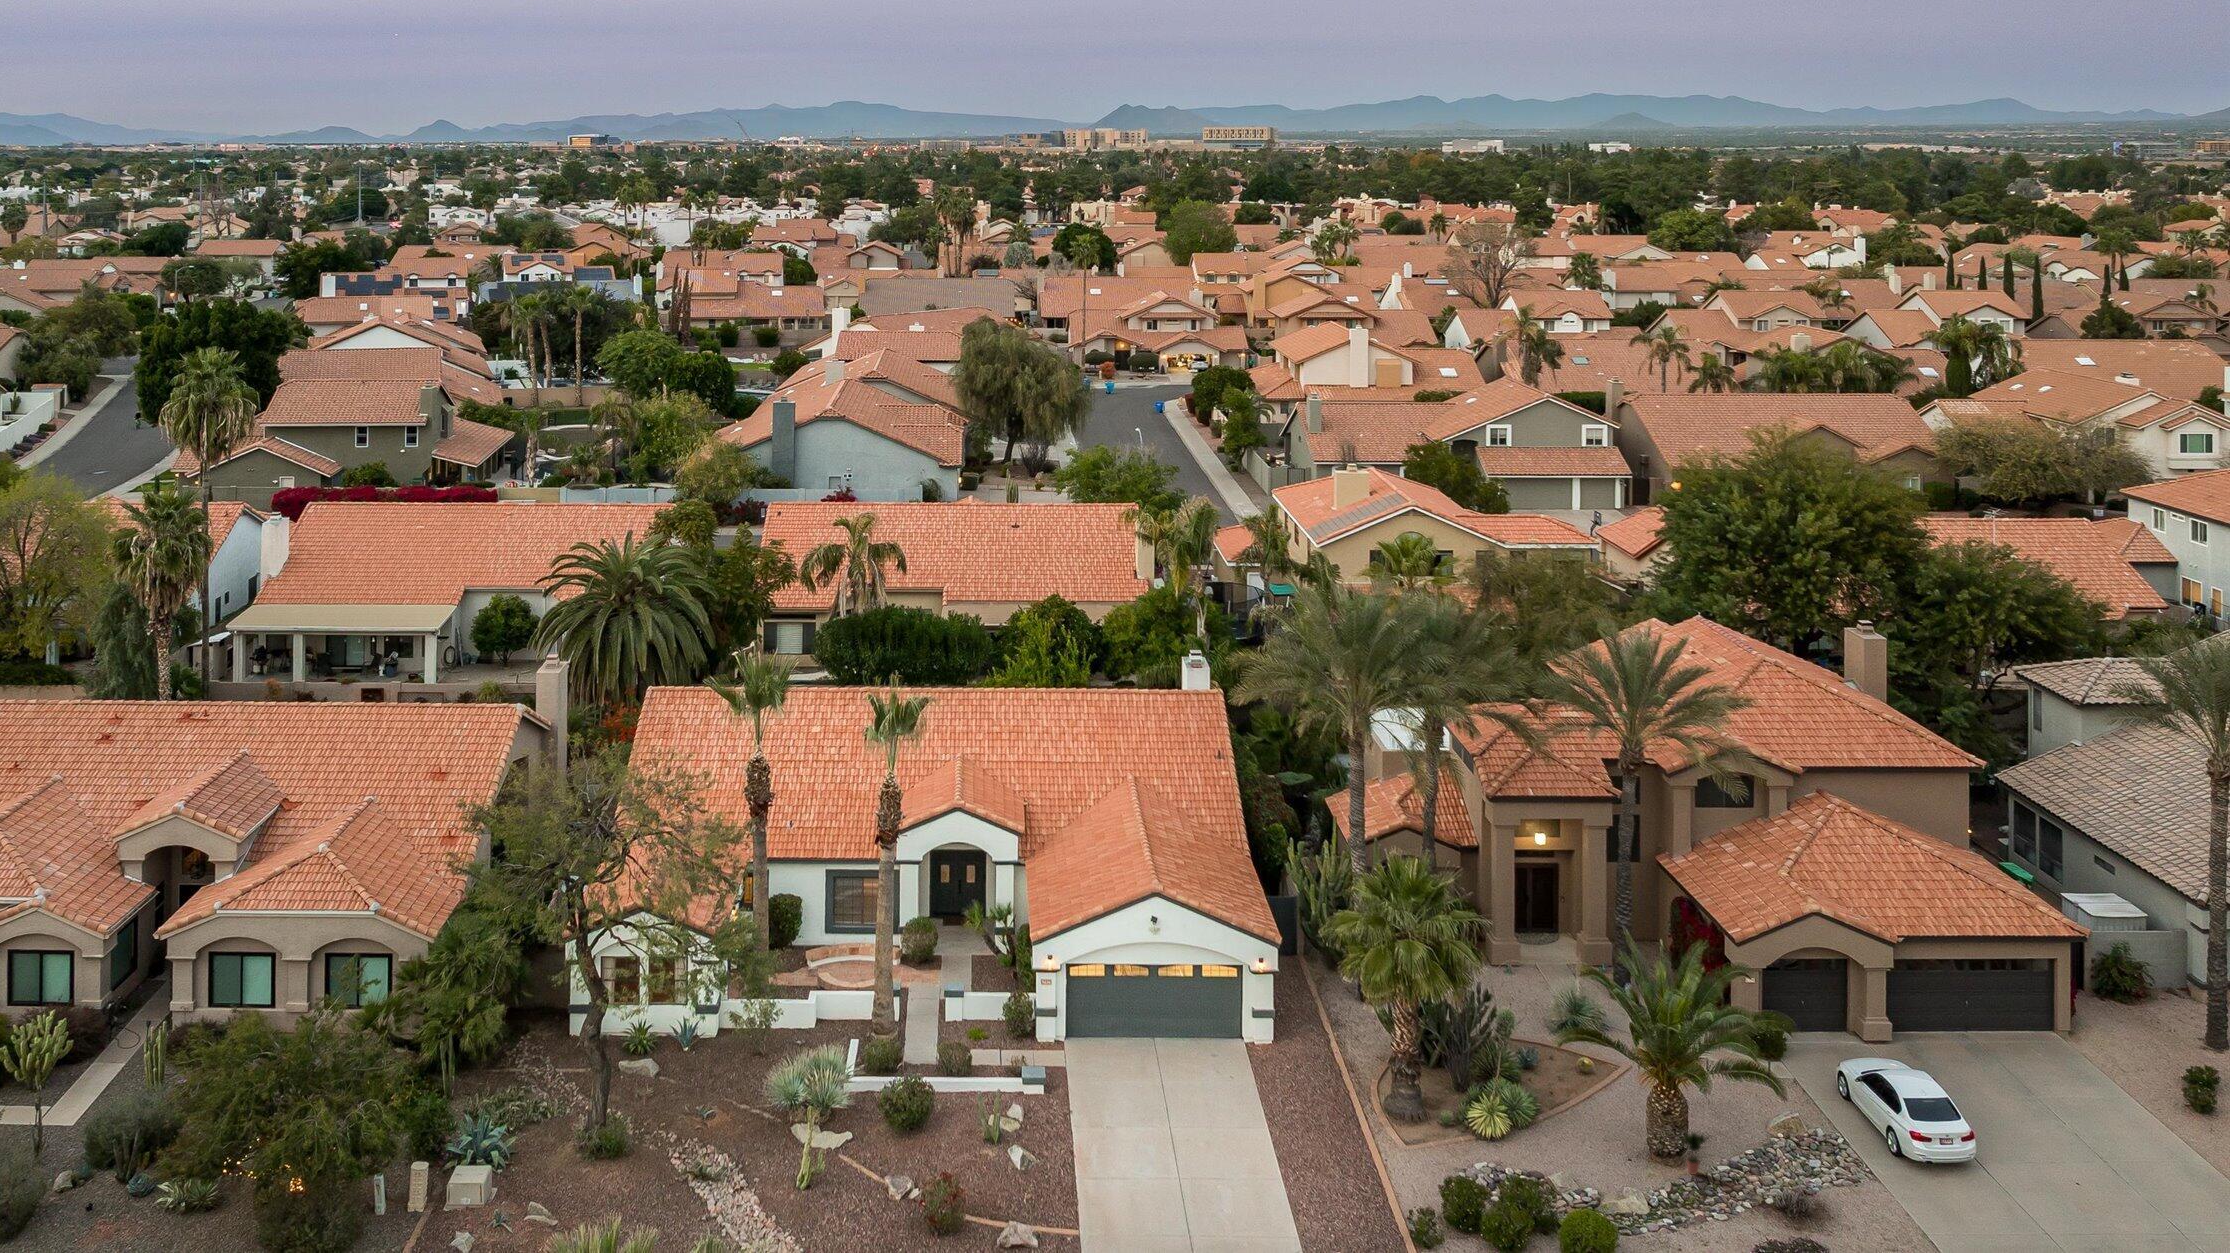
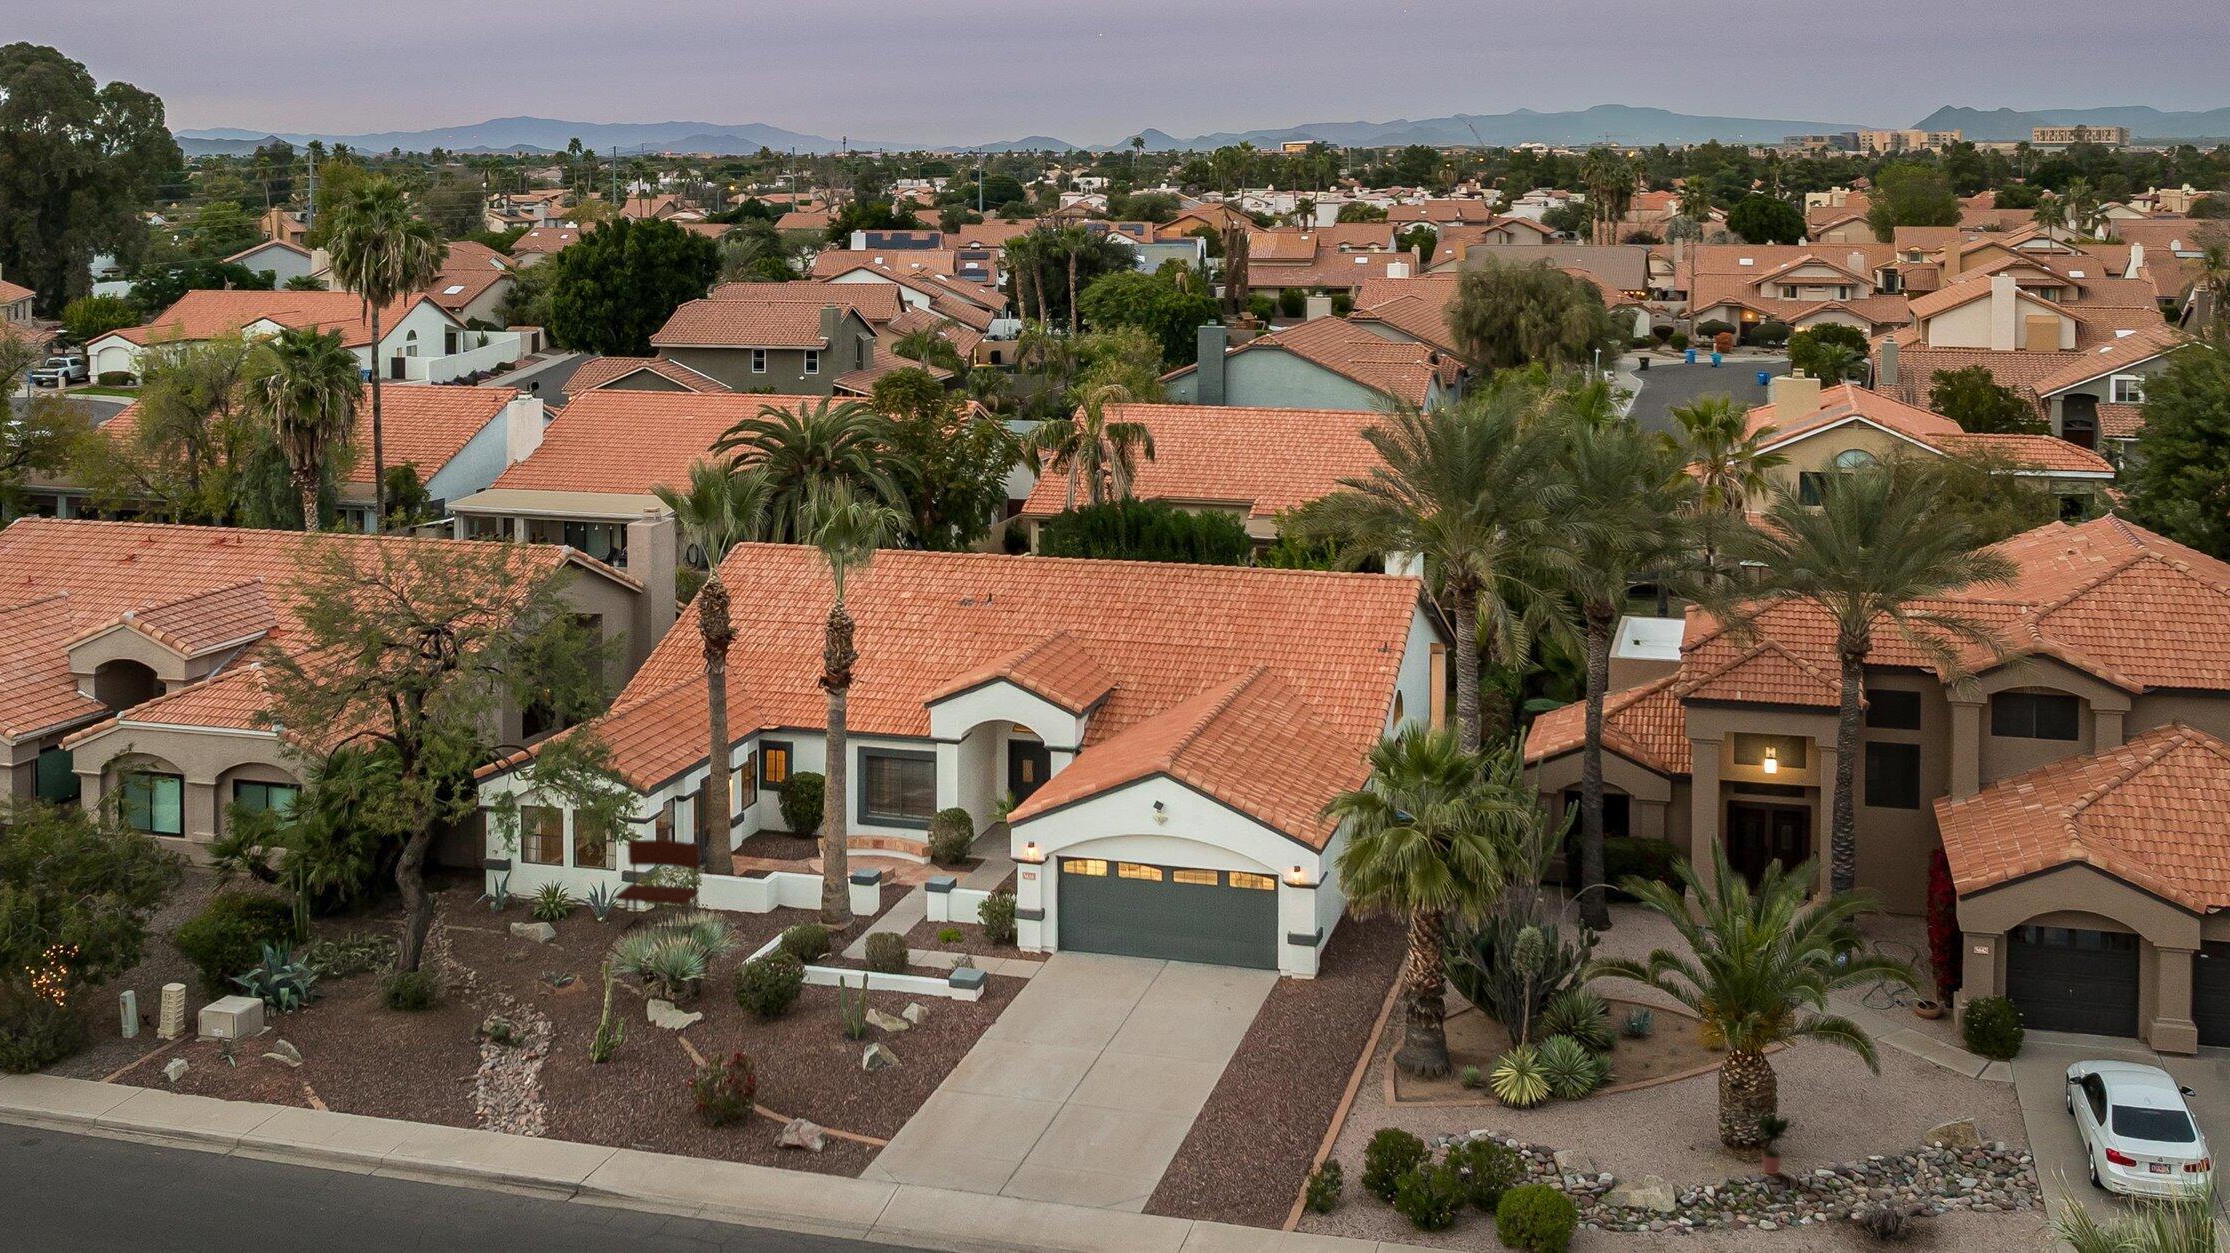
bench: none [710,977,773,1055] -> present [616,840,700,932]

